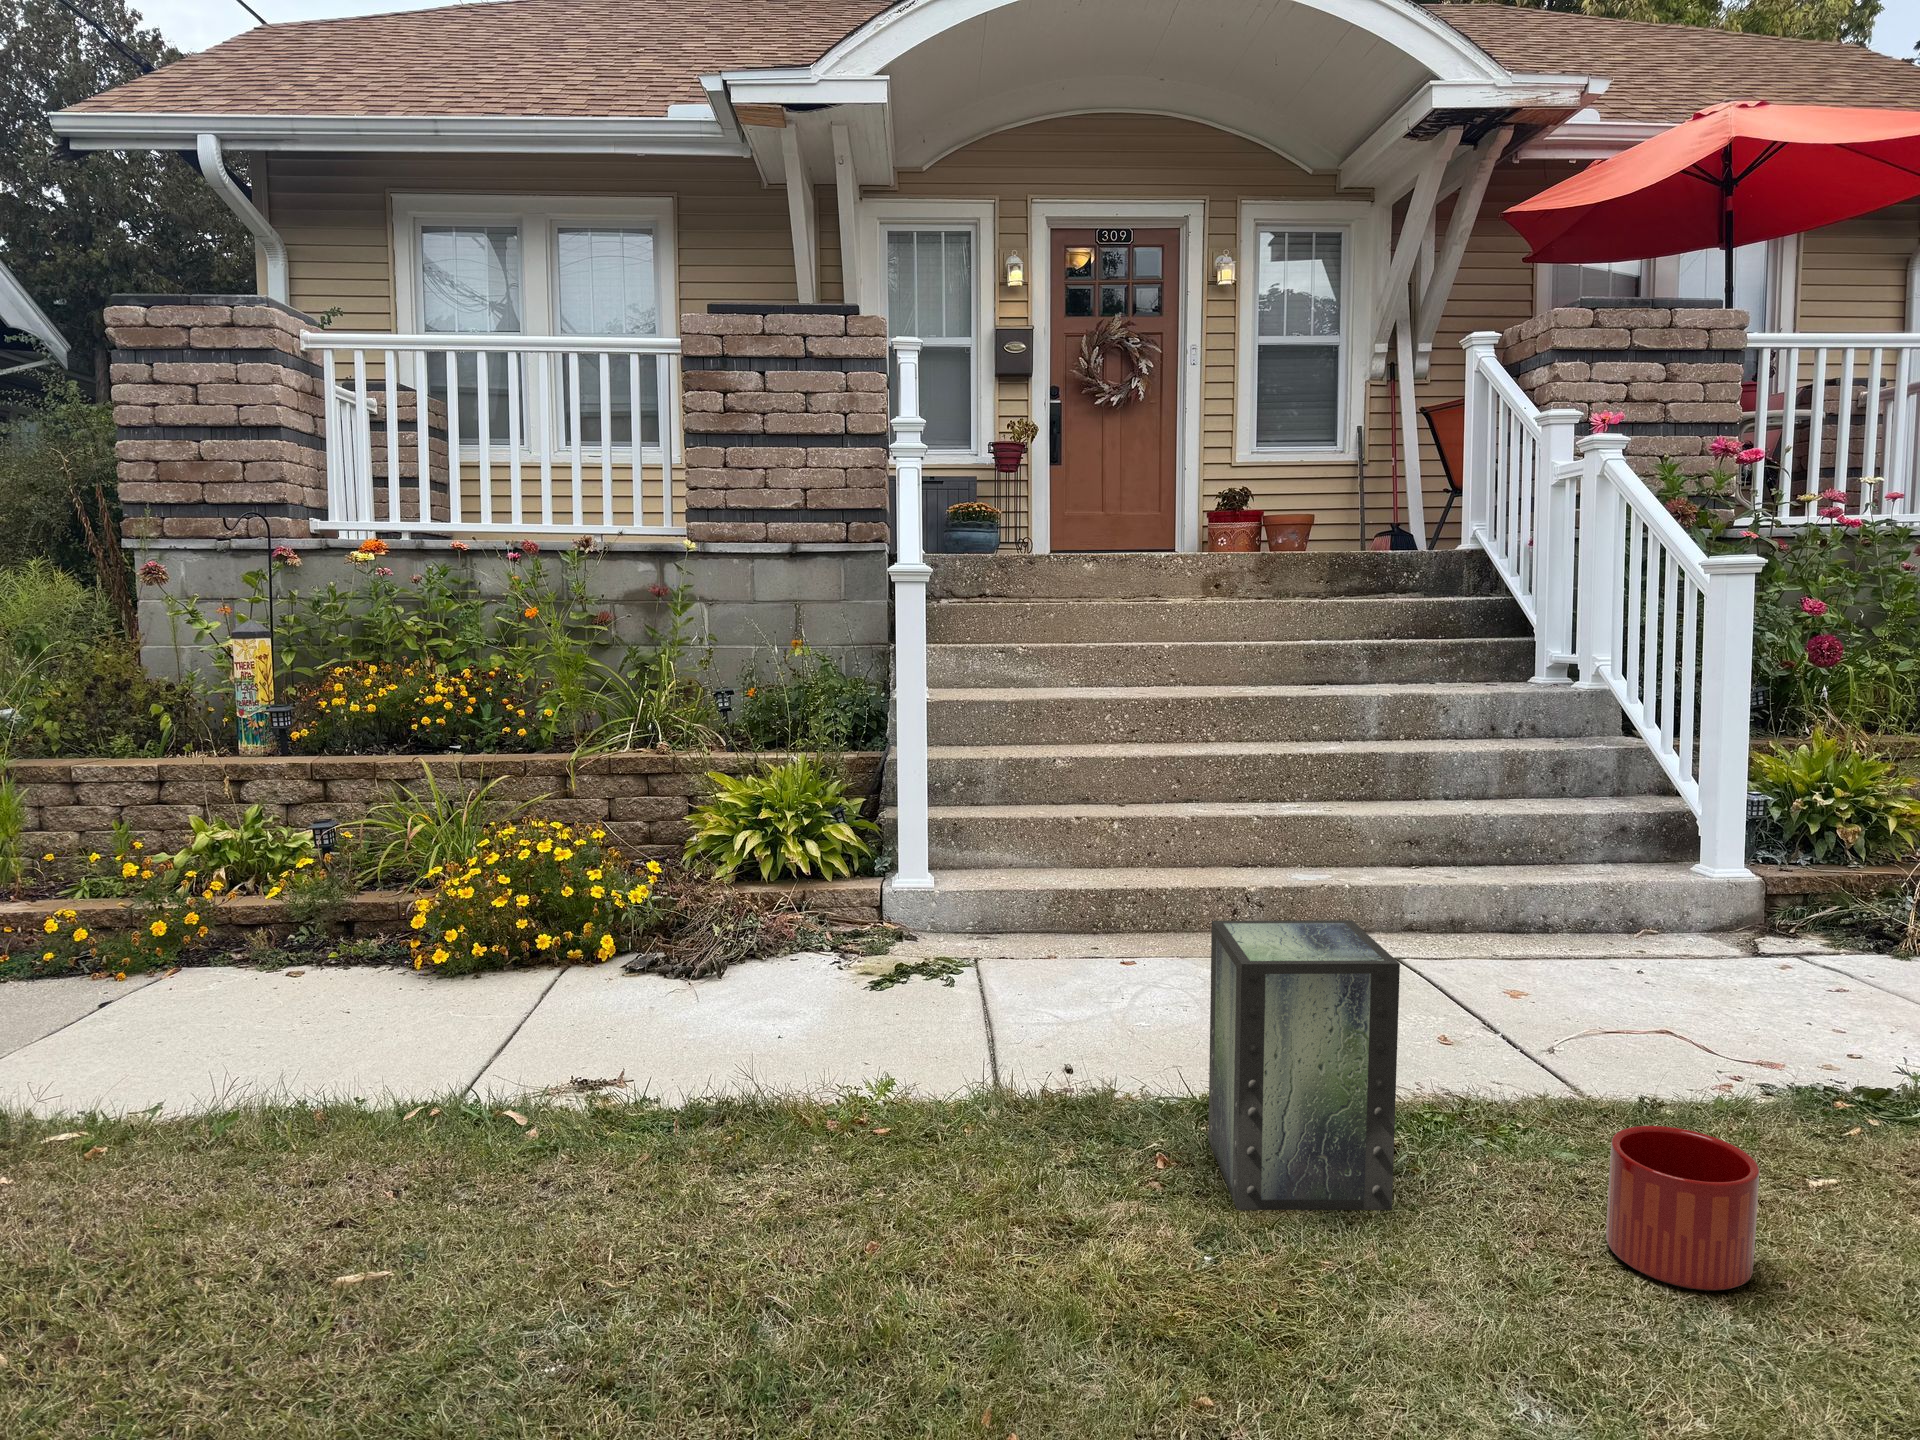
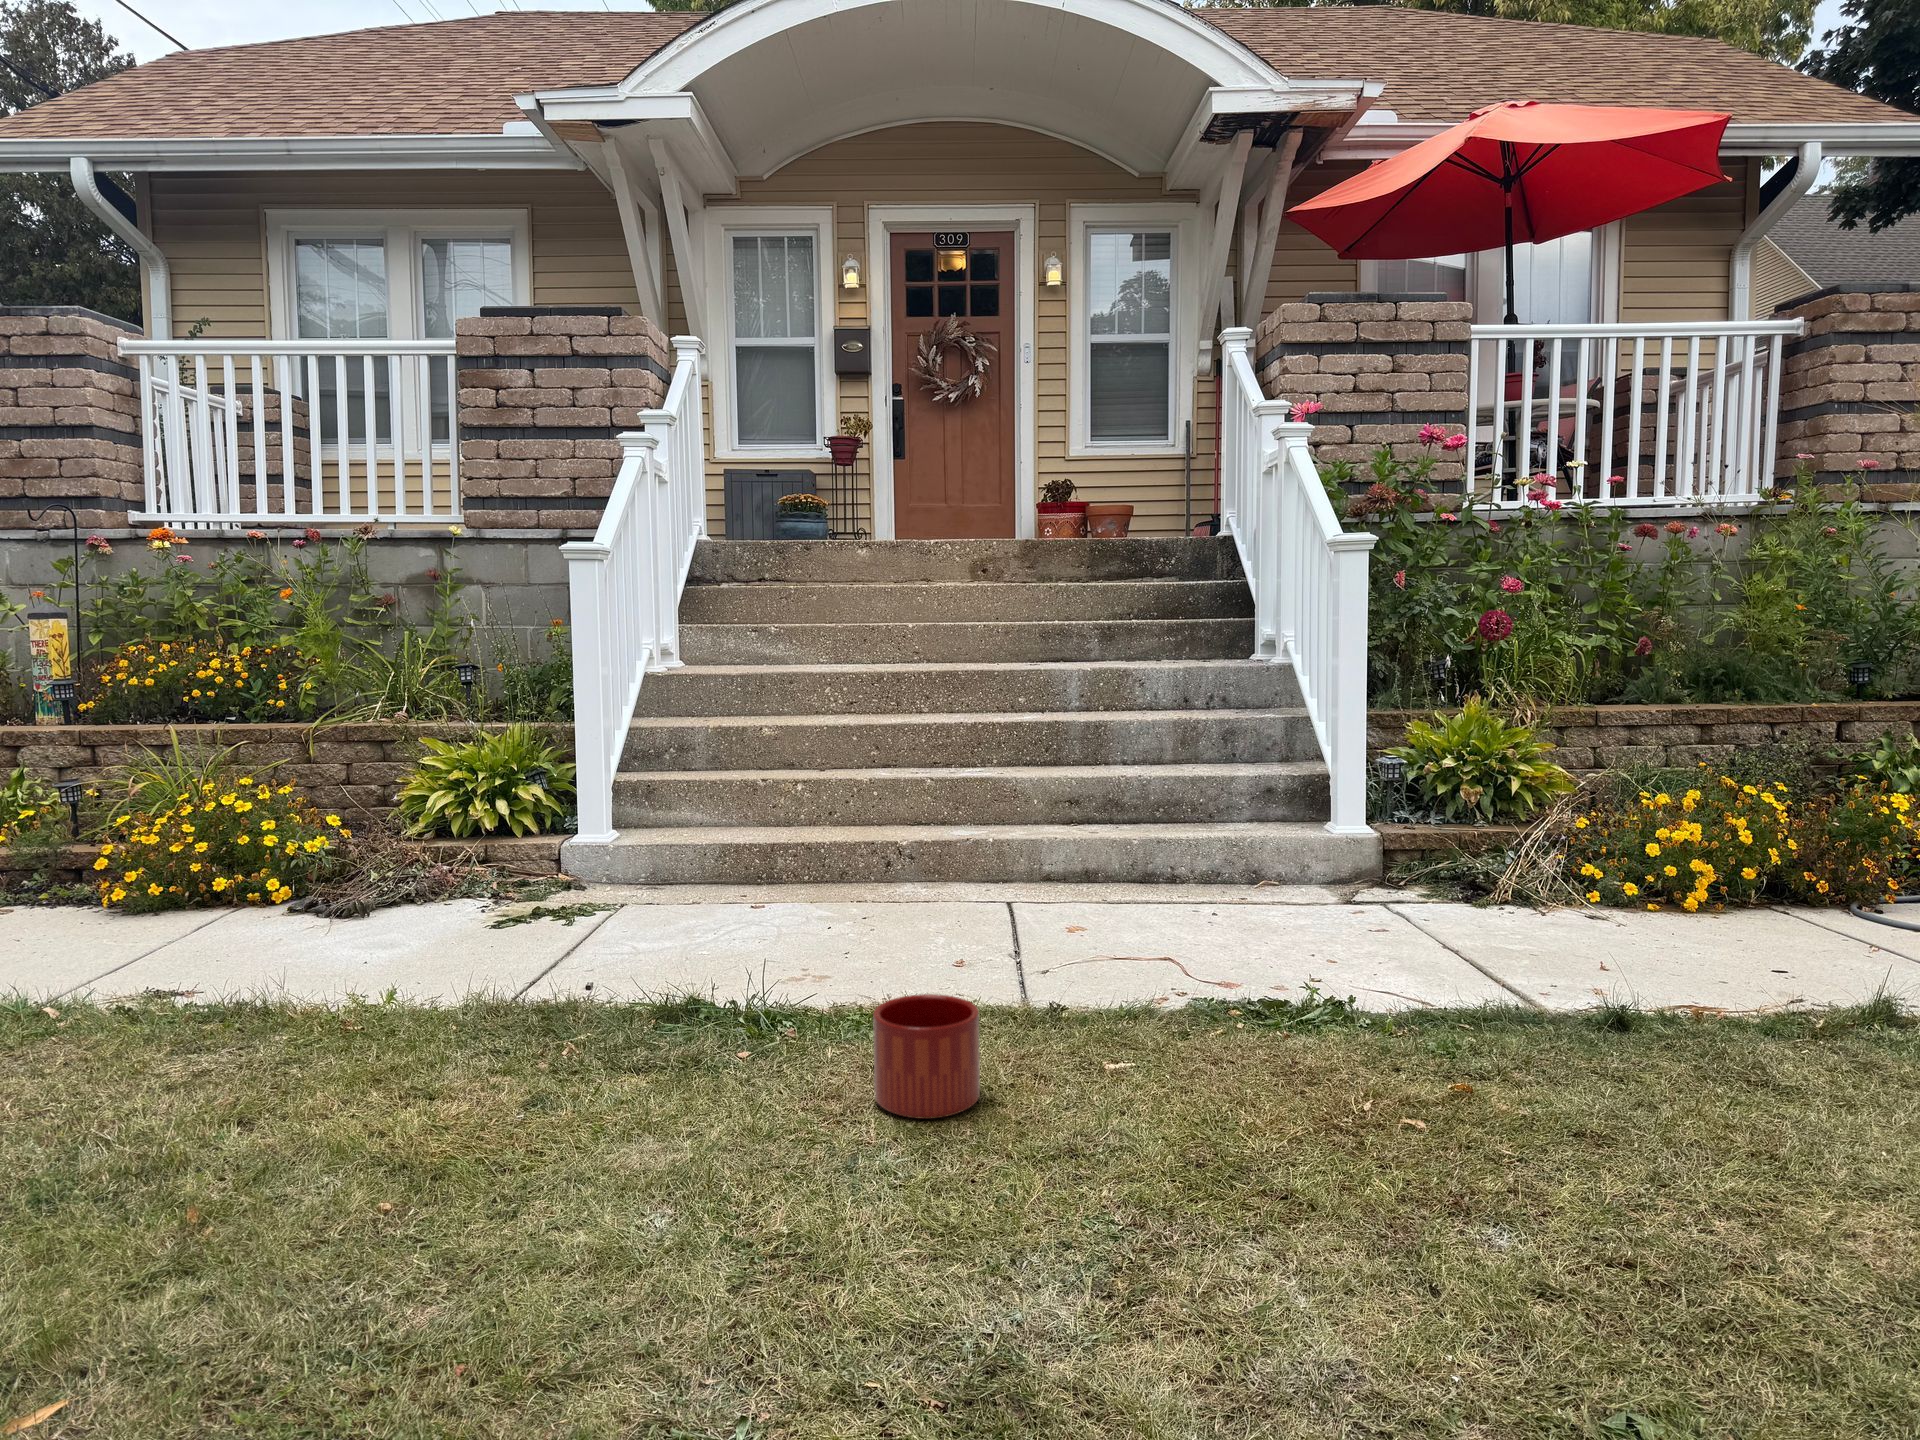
storage box: present [1208,920,1400,1210] -> none [607,834,769,1068]

